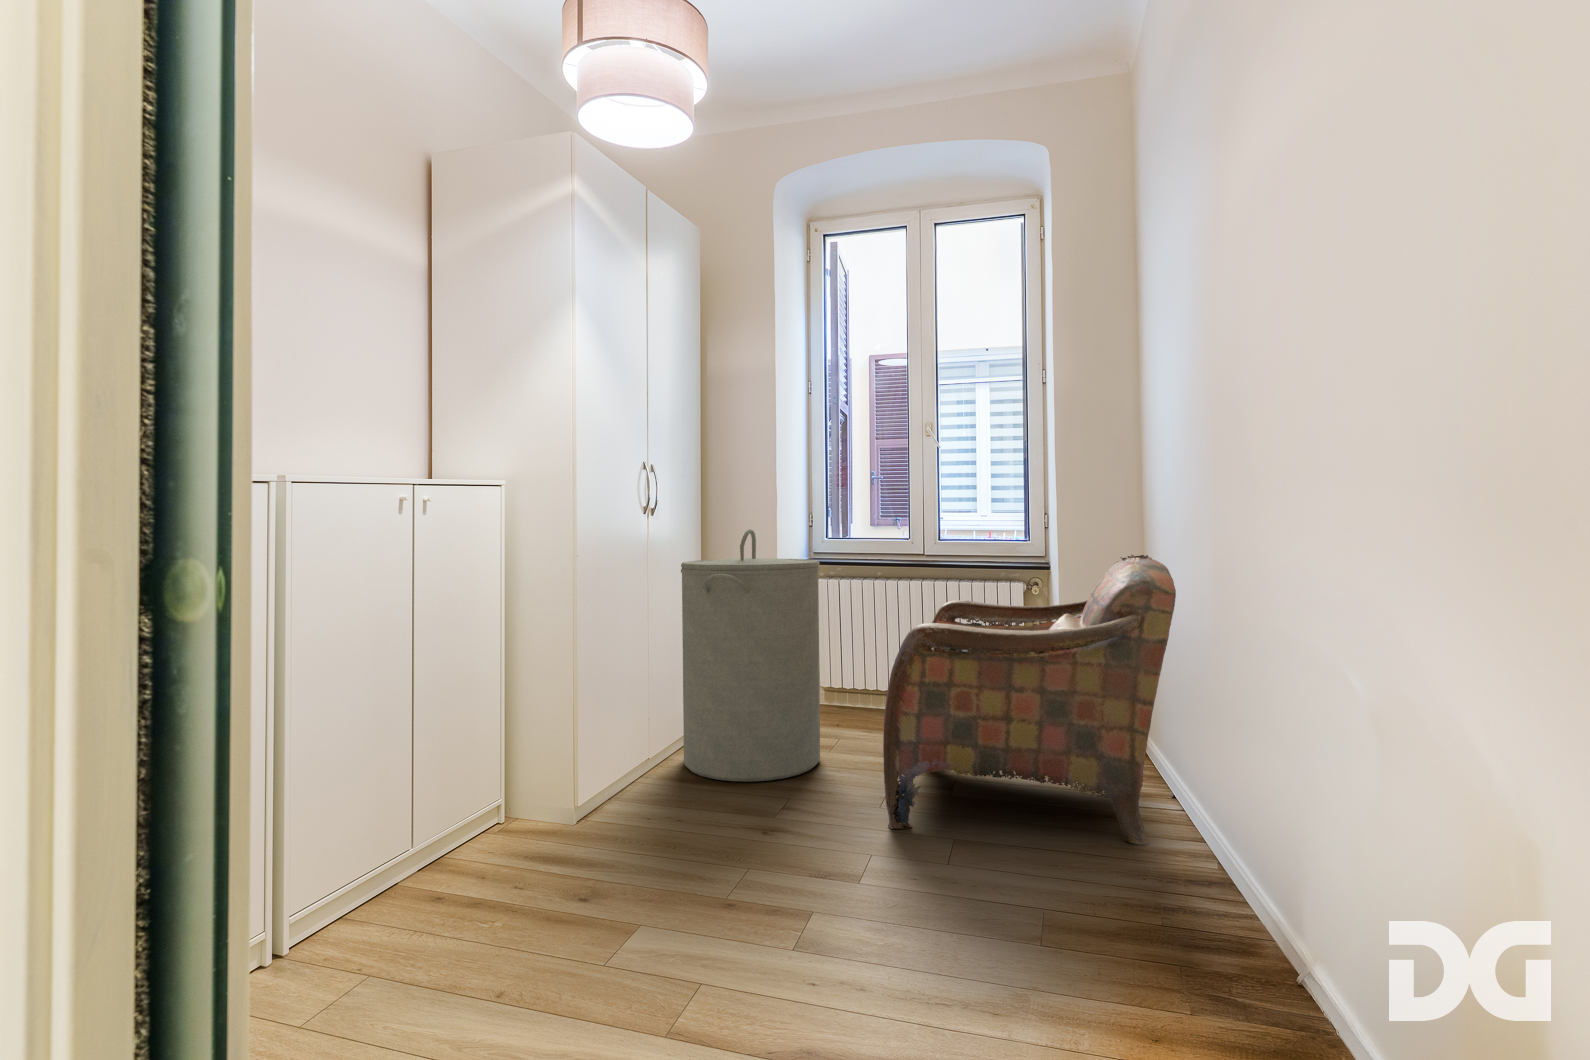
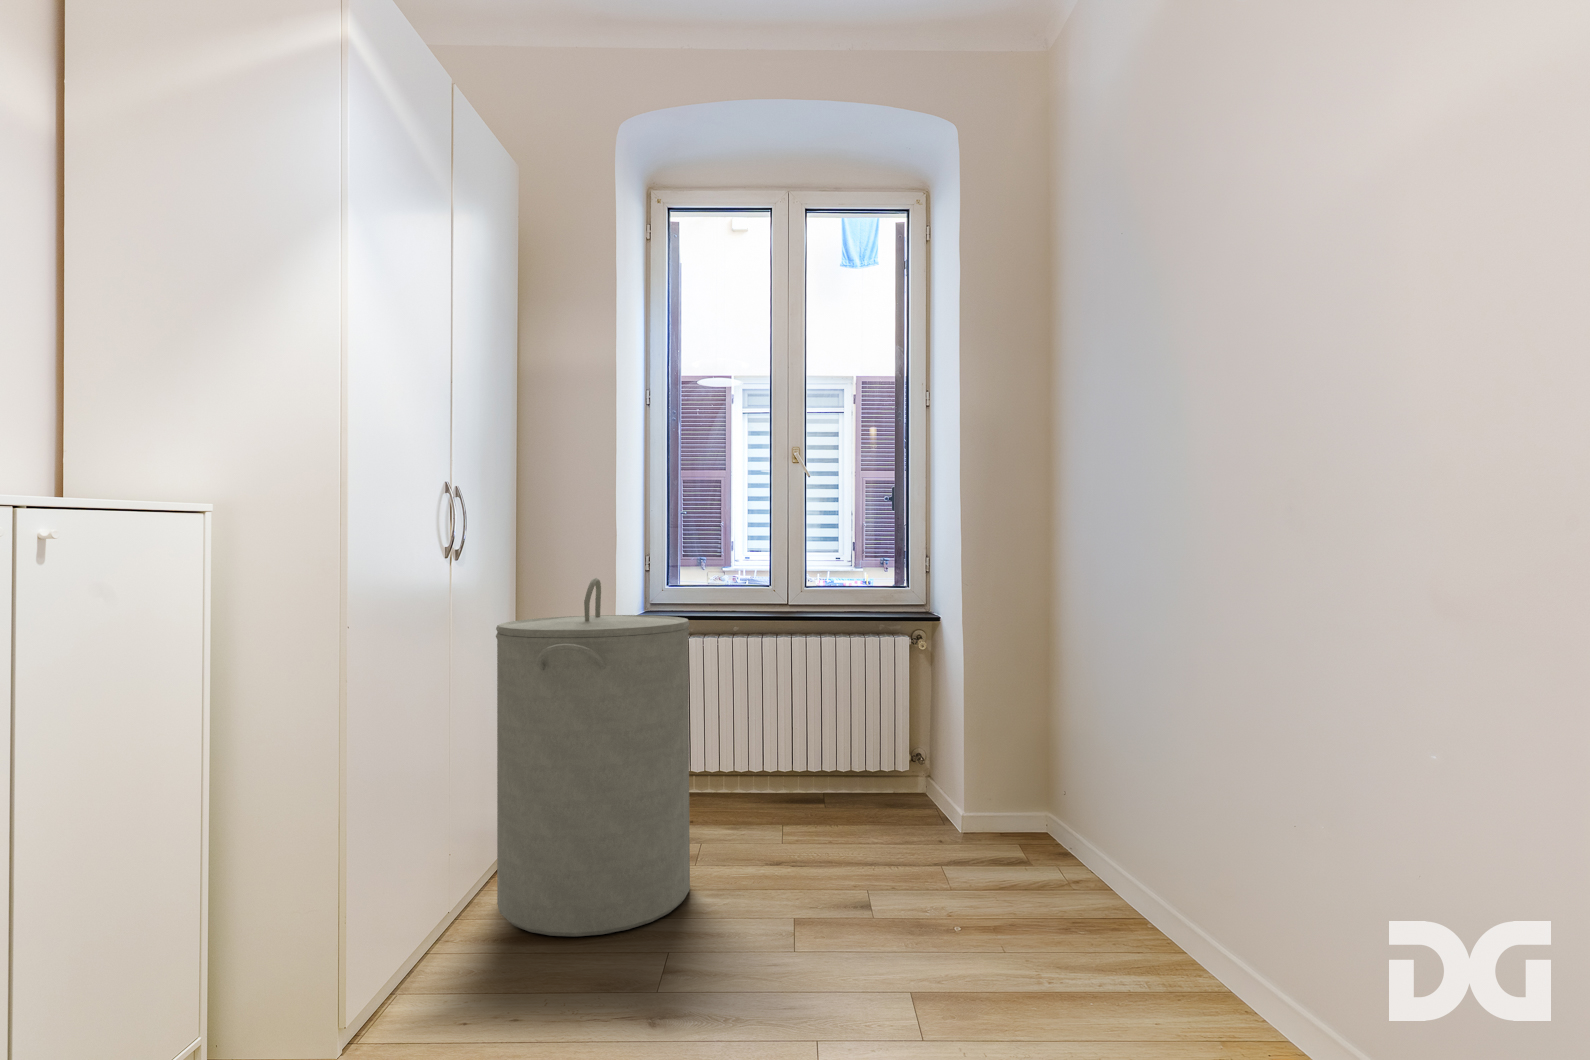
armchair: present [883,555,1176,844] -> none [810,609,1174,999]

